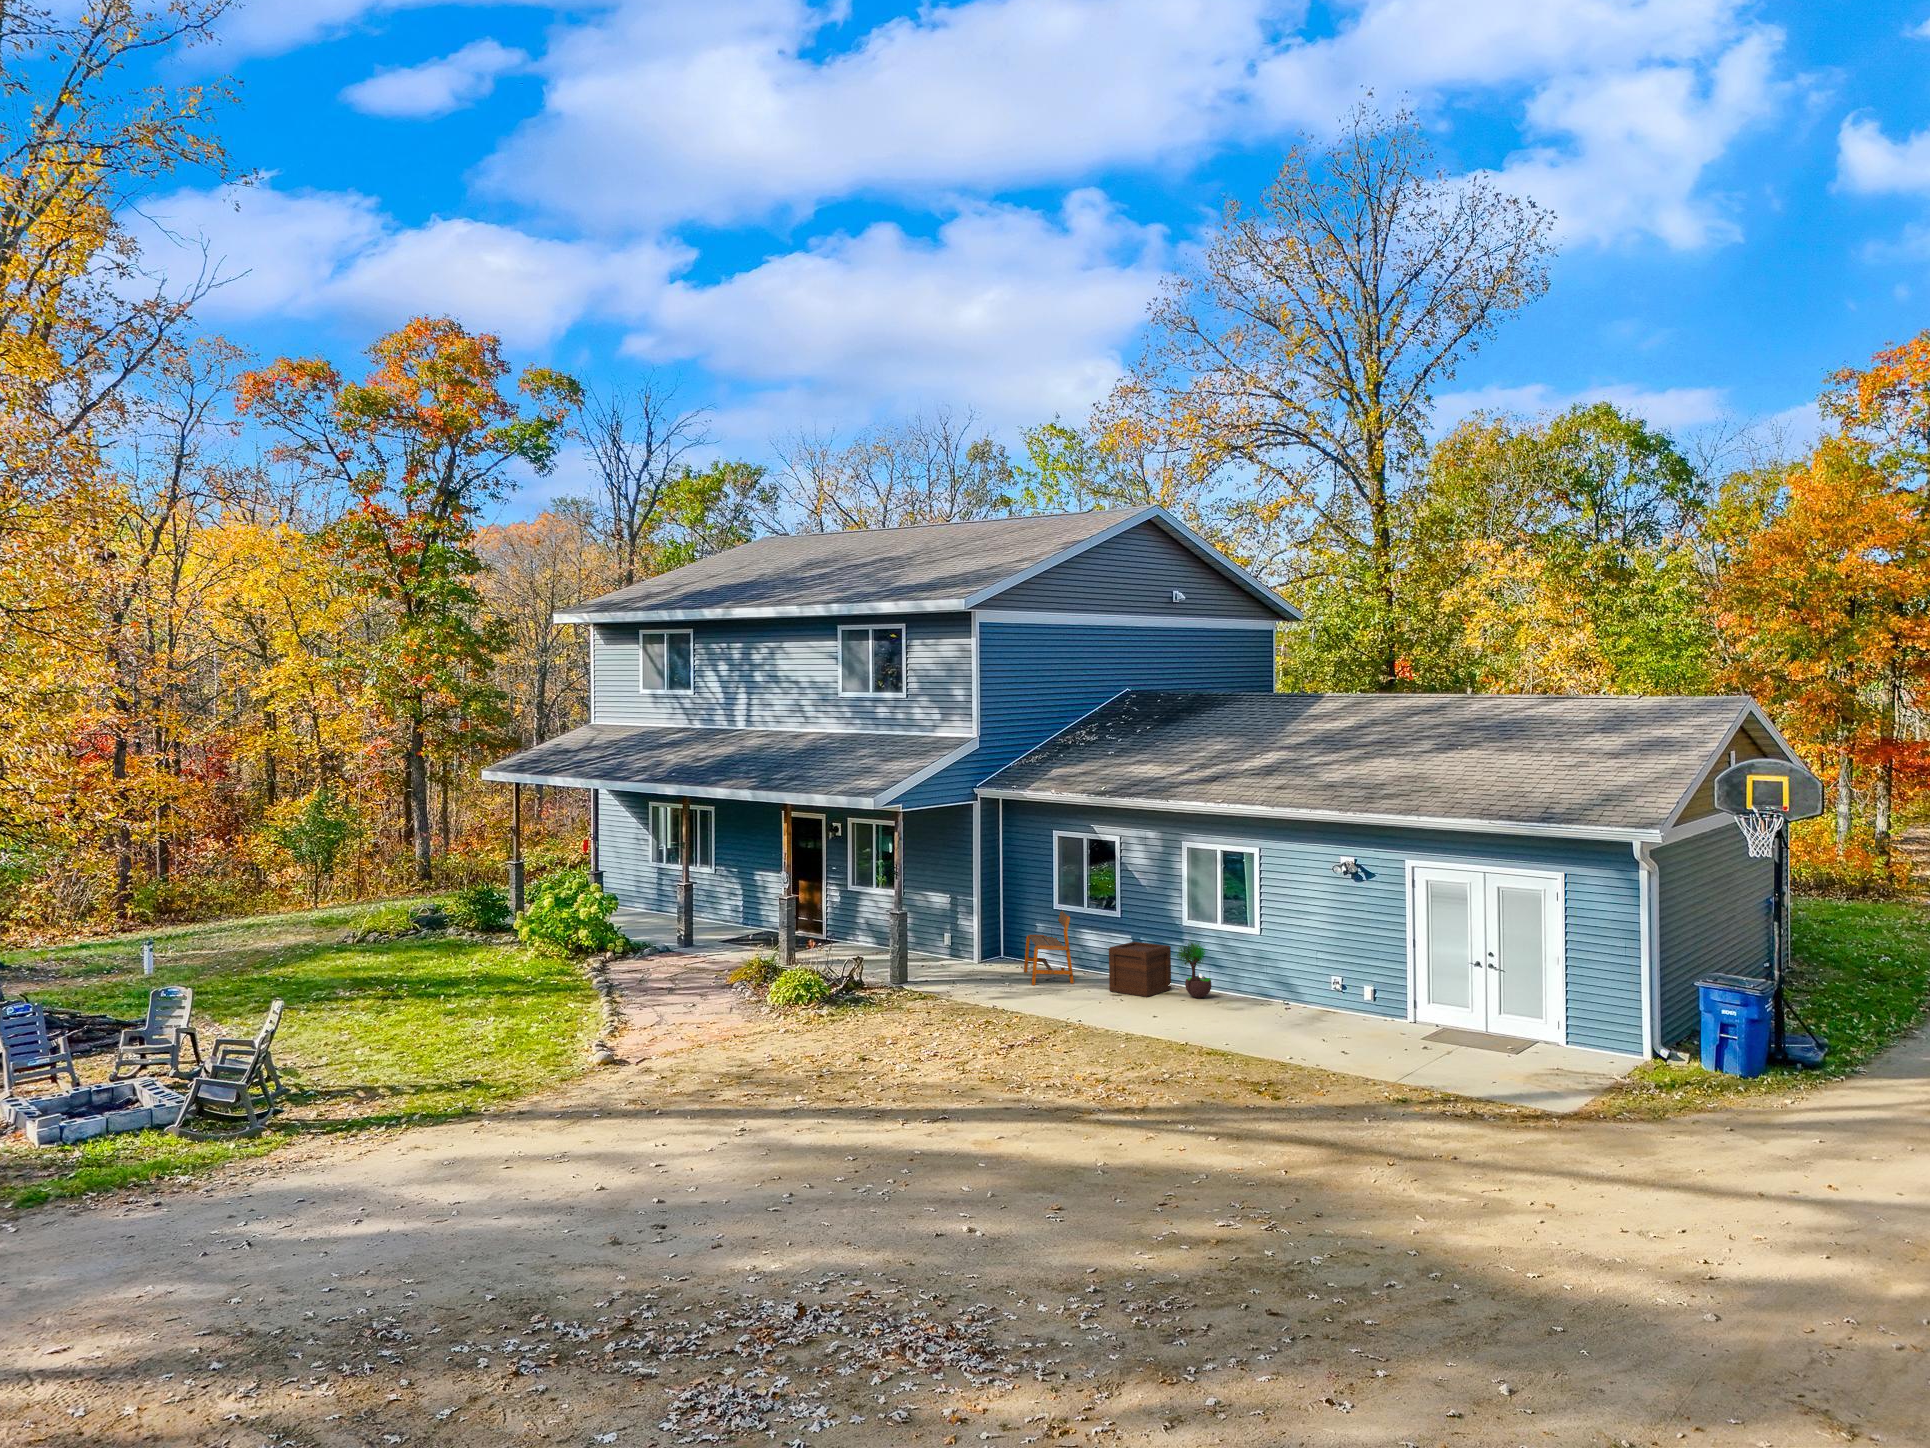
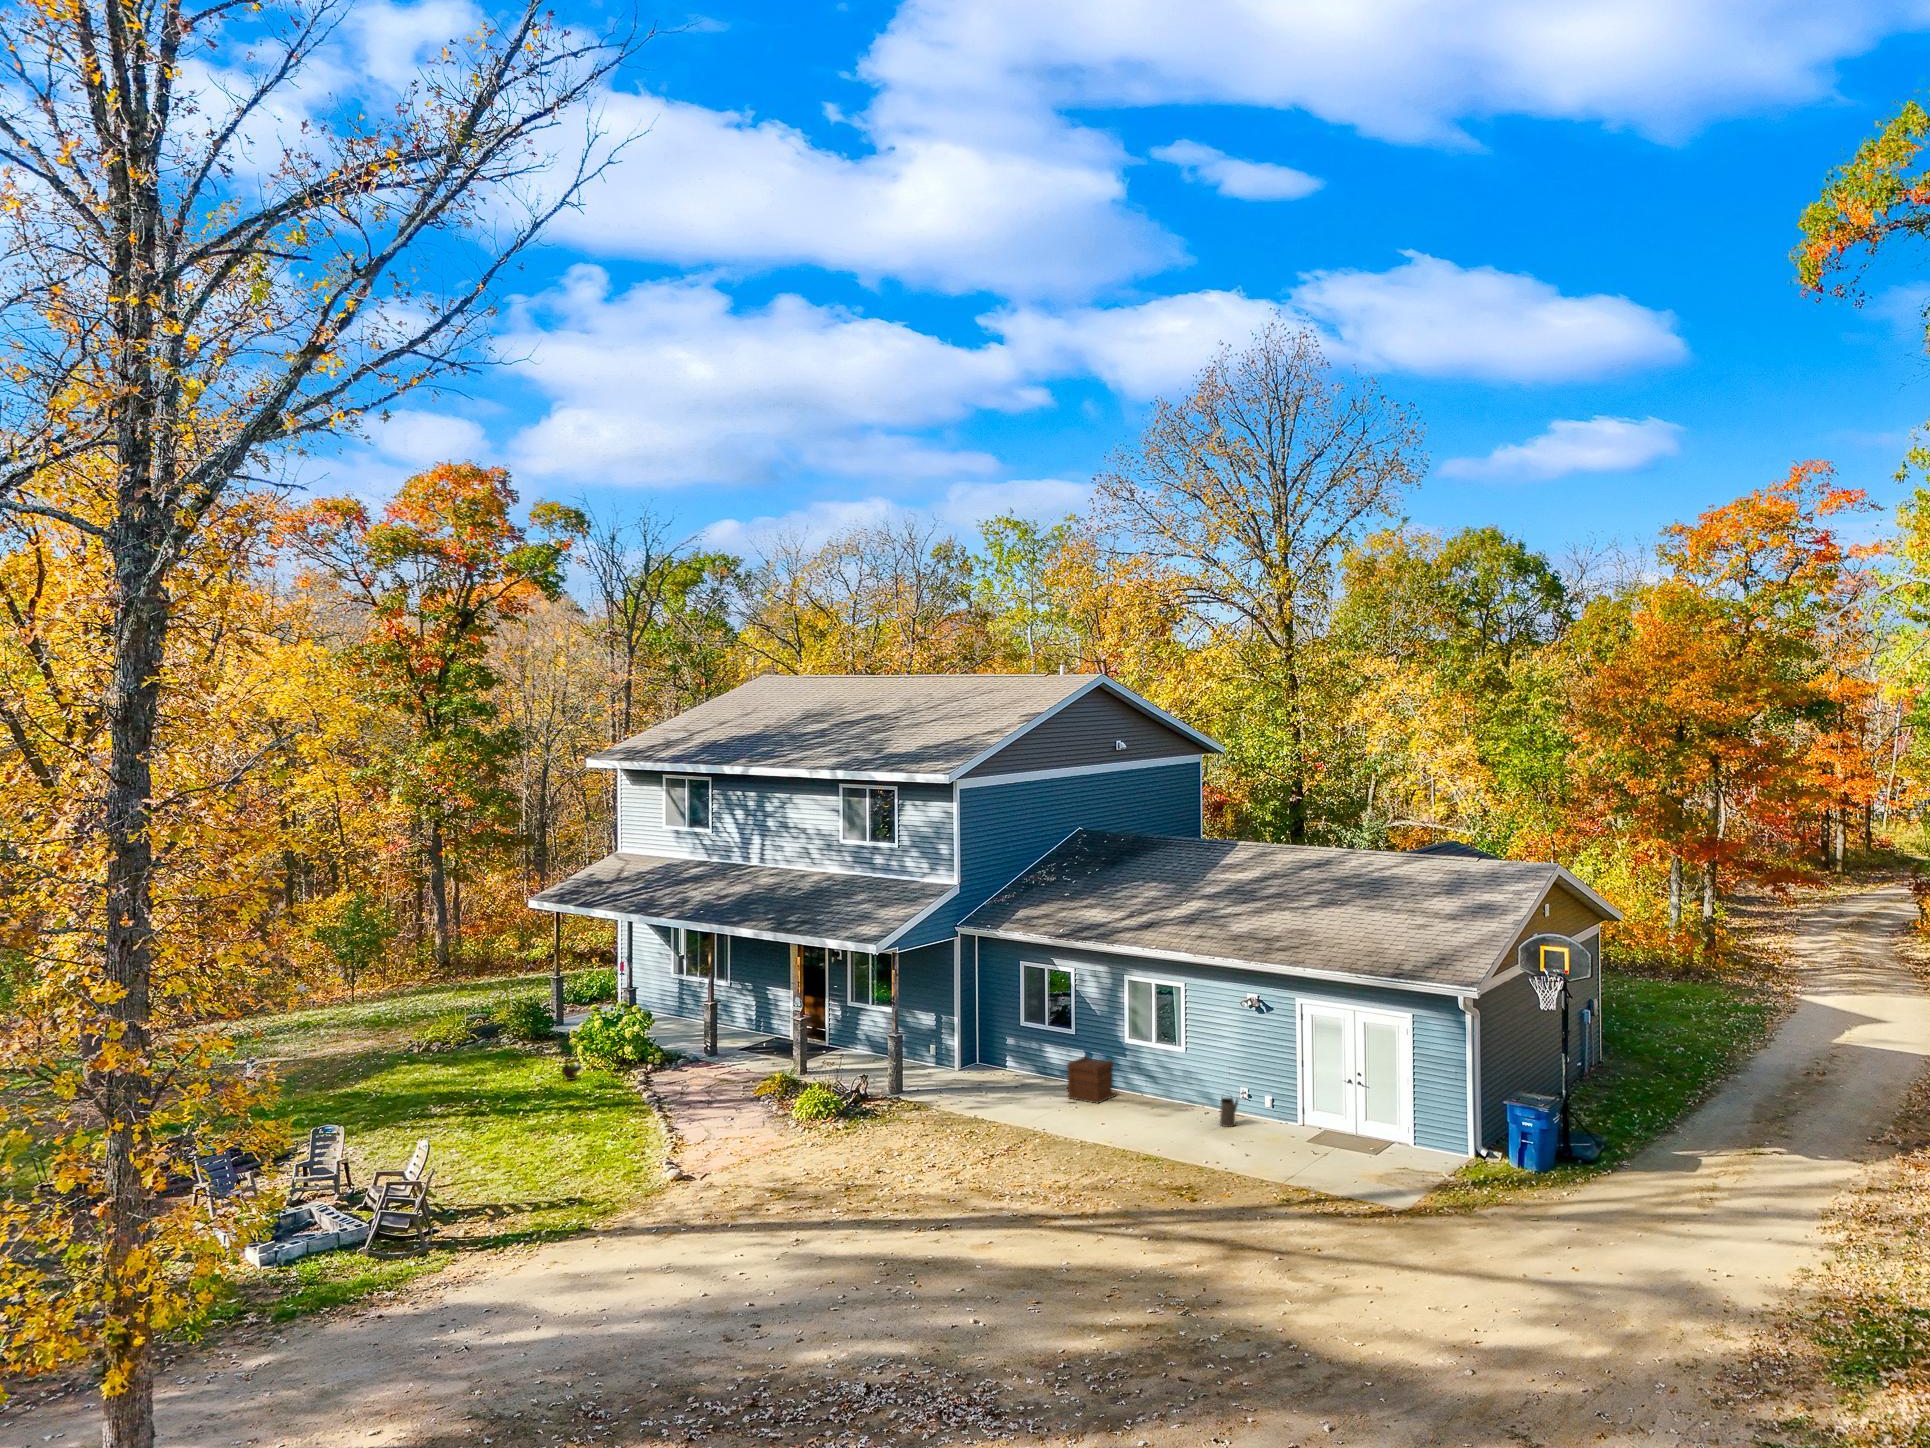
bench: present [1024,911,1074,985] -> none [998,1025,1039,1093]
potted tree: present [1176,943,1211,998] -> present [556,1040,582,1080]
watering can: none [1304,979,1331,1022] -> present [1220,1097,1238,1127]

